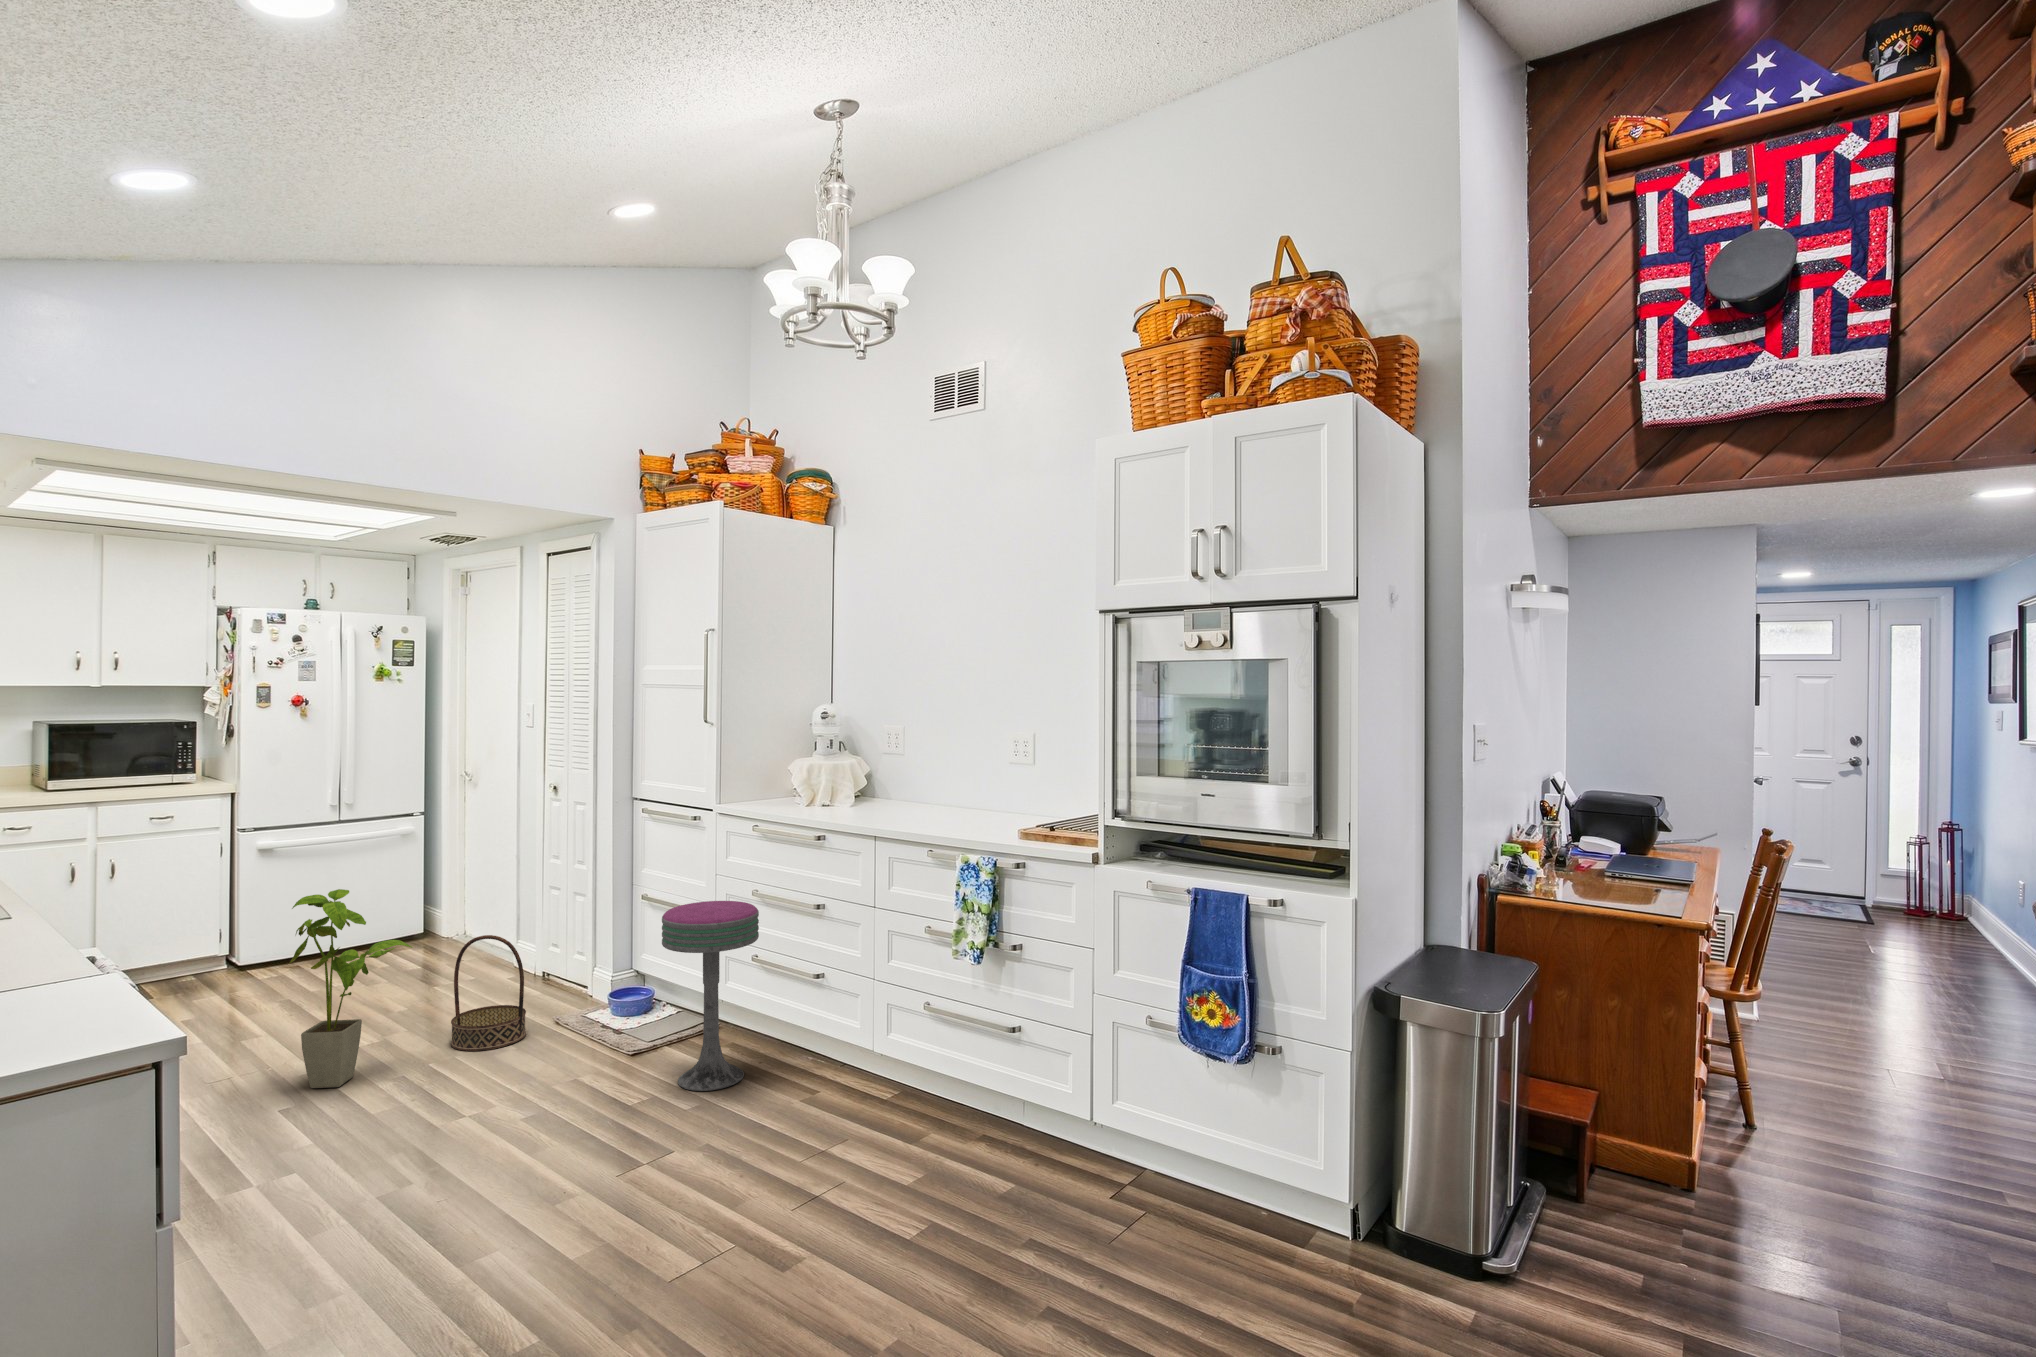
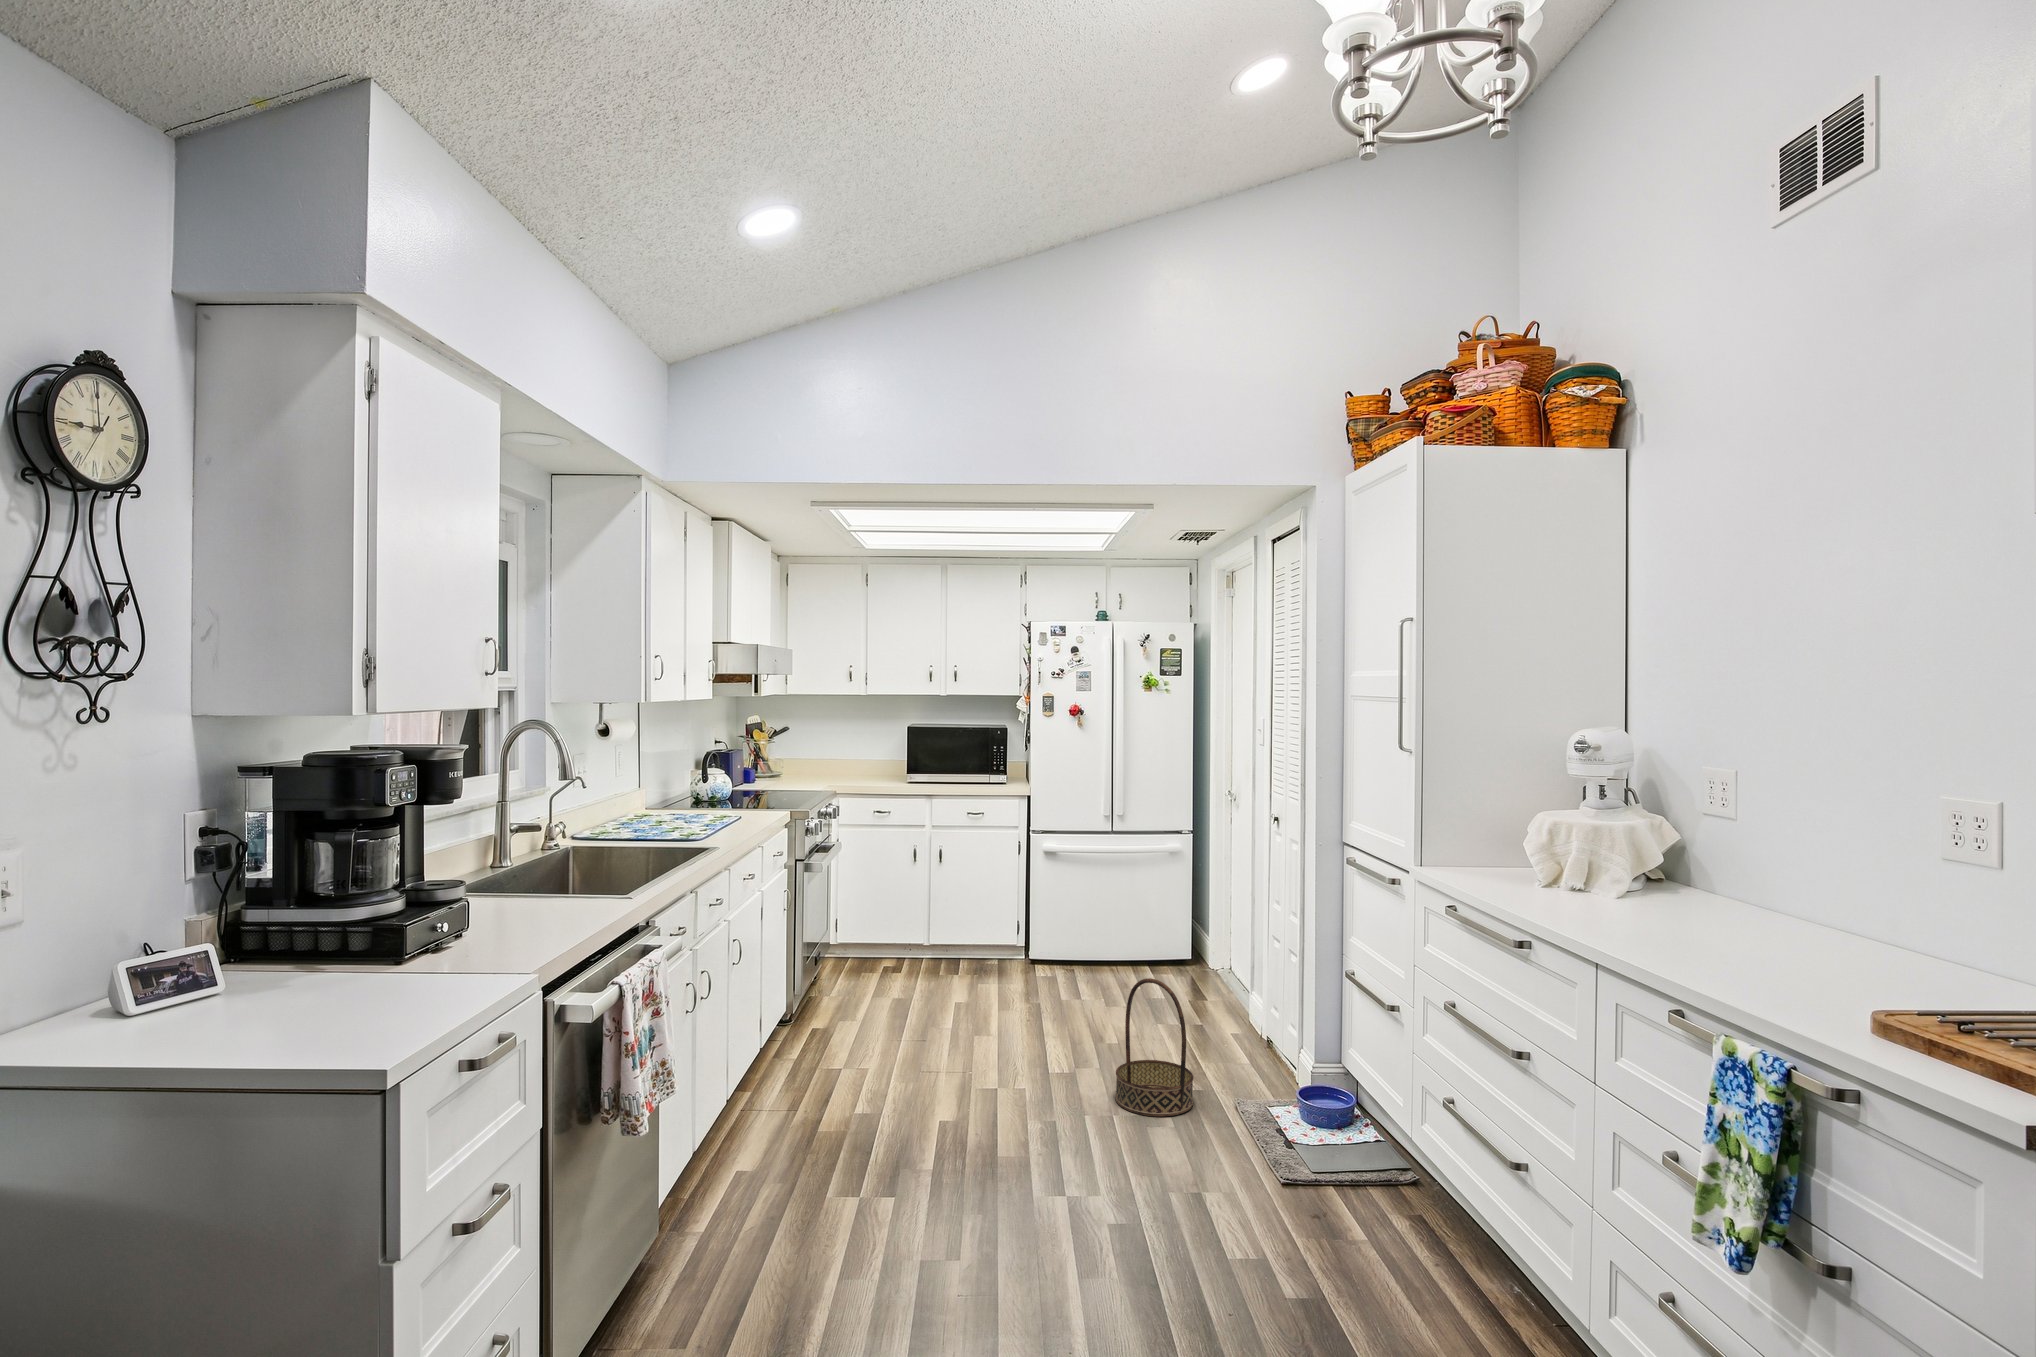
house plant: present [289,889,413,1088] -> none [957,900,1065,1111]
bar stool: present [662,901,759,1091] -> none [1289,1000,1433,1297]

